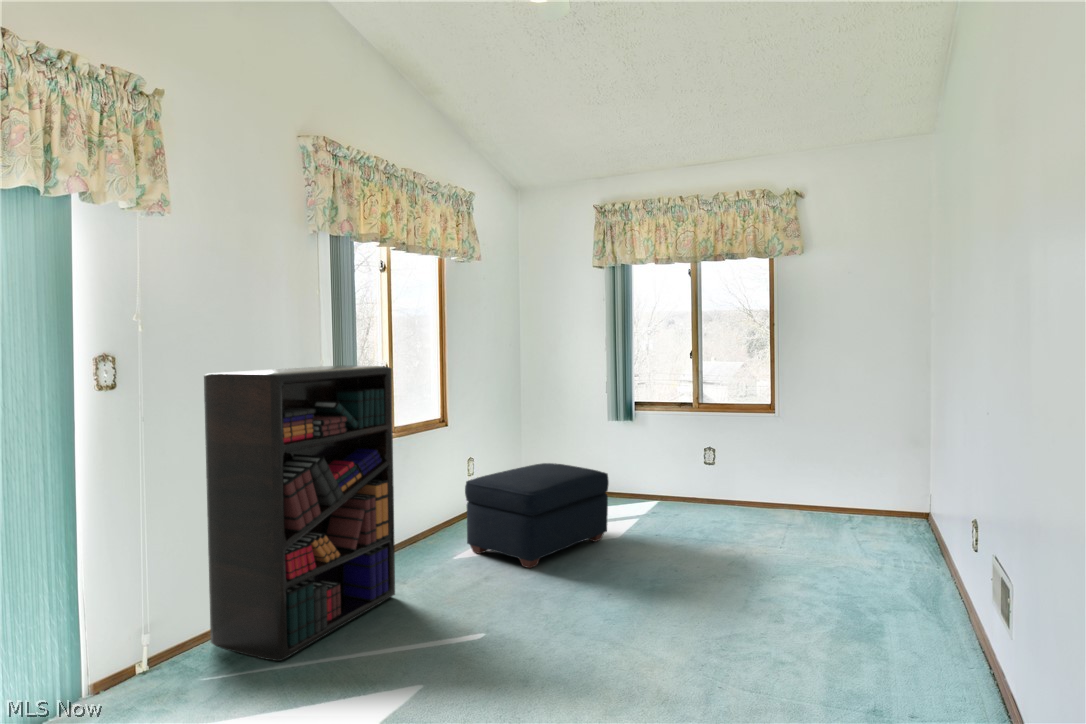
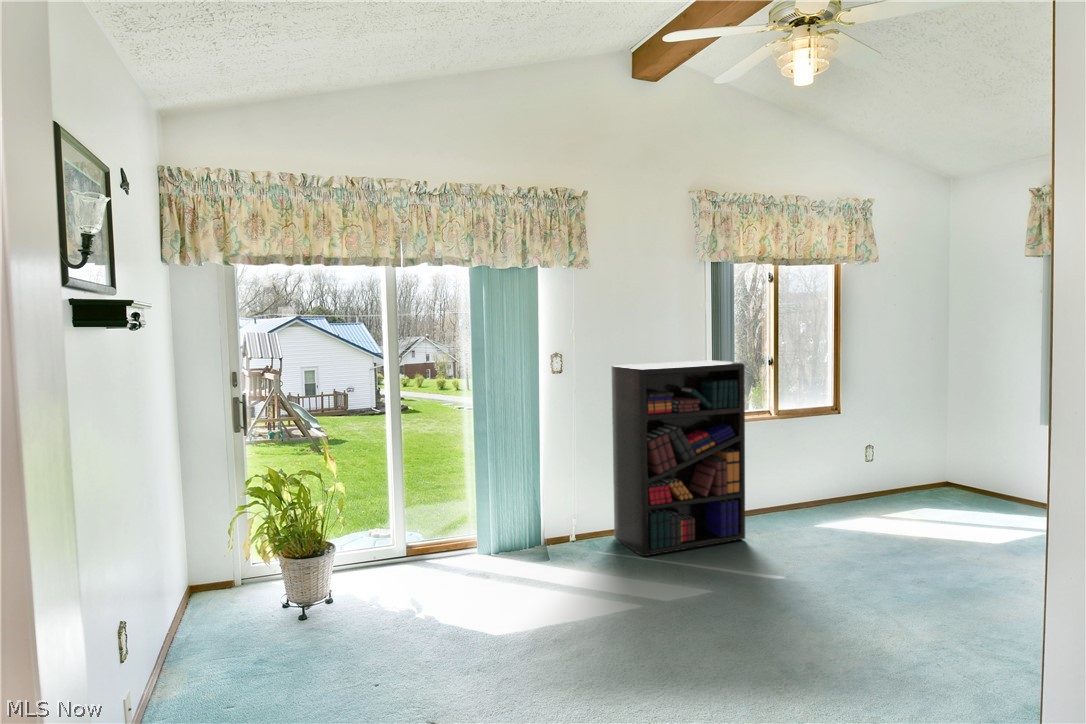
ottoman: present [465,463,609,568] -> none [832,458,992,548]

